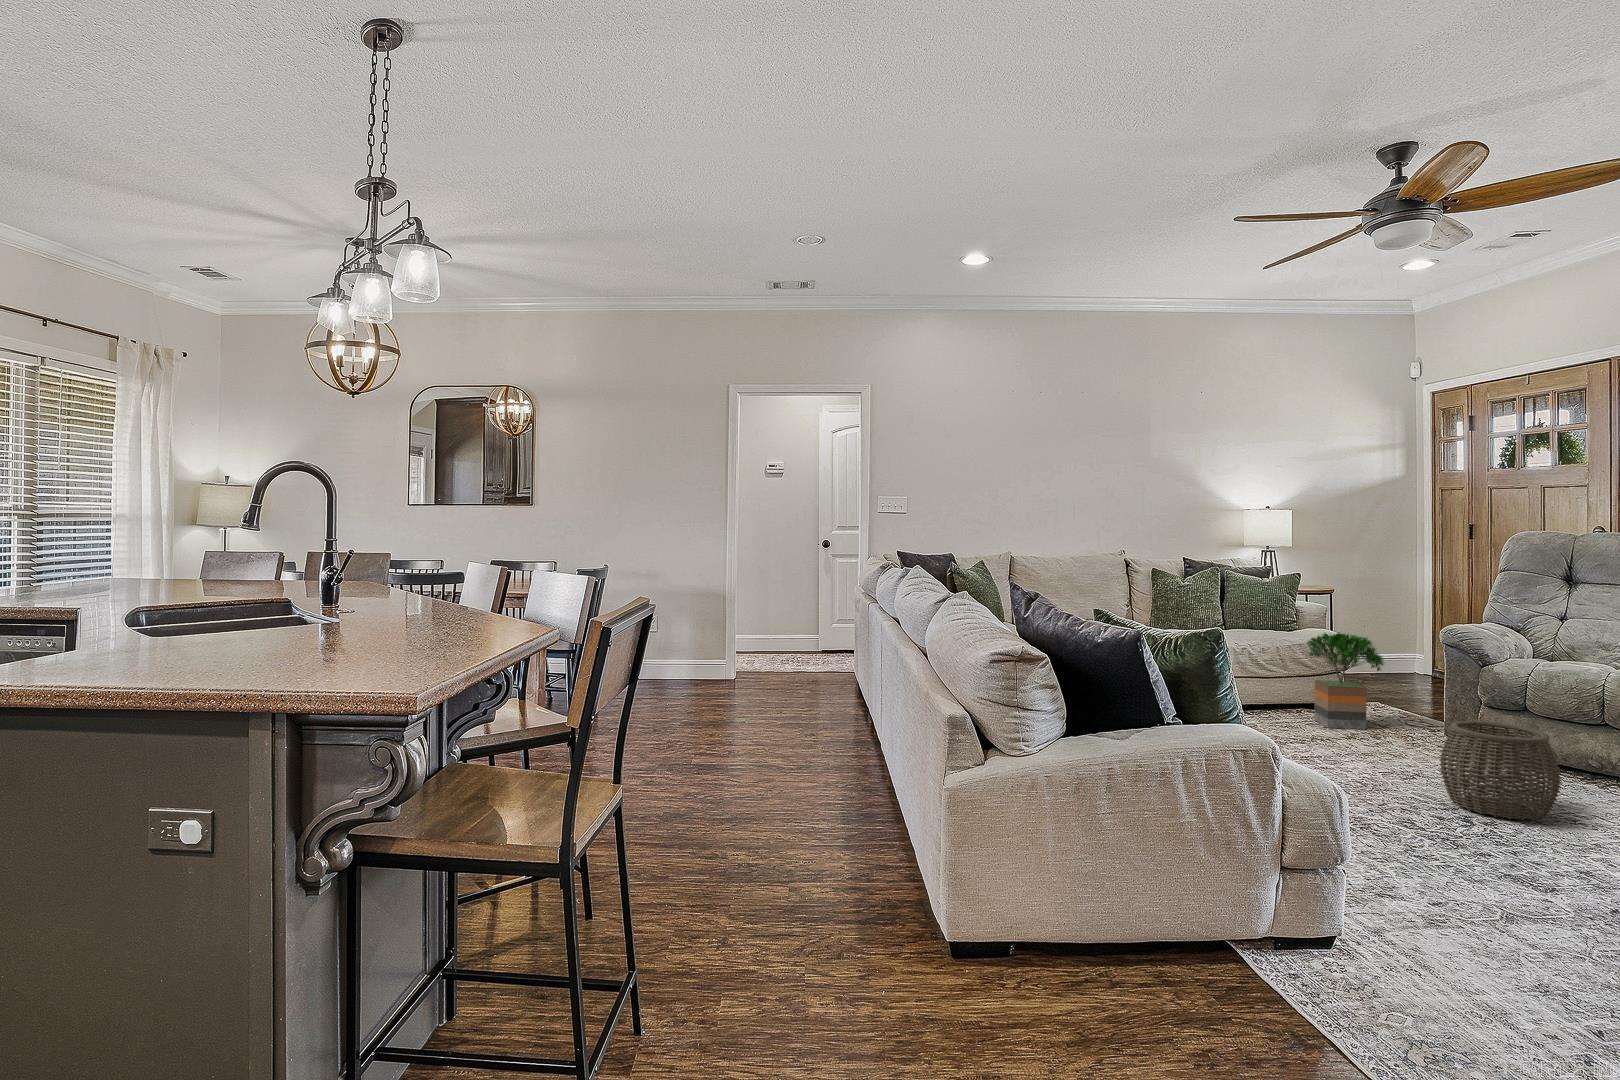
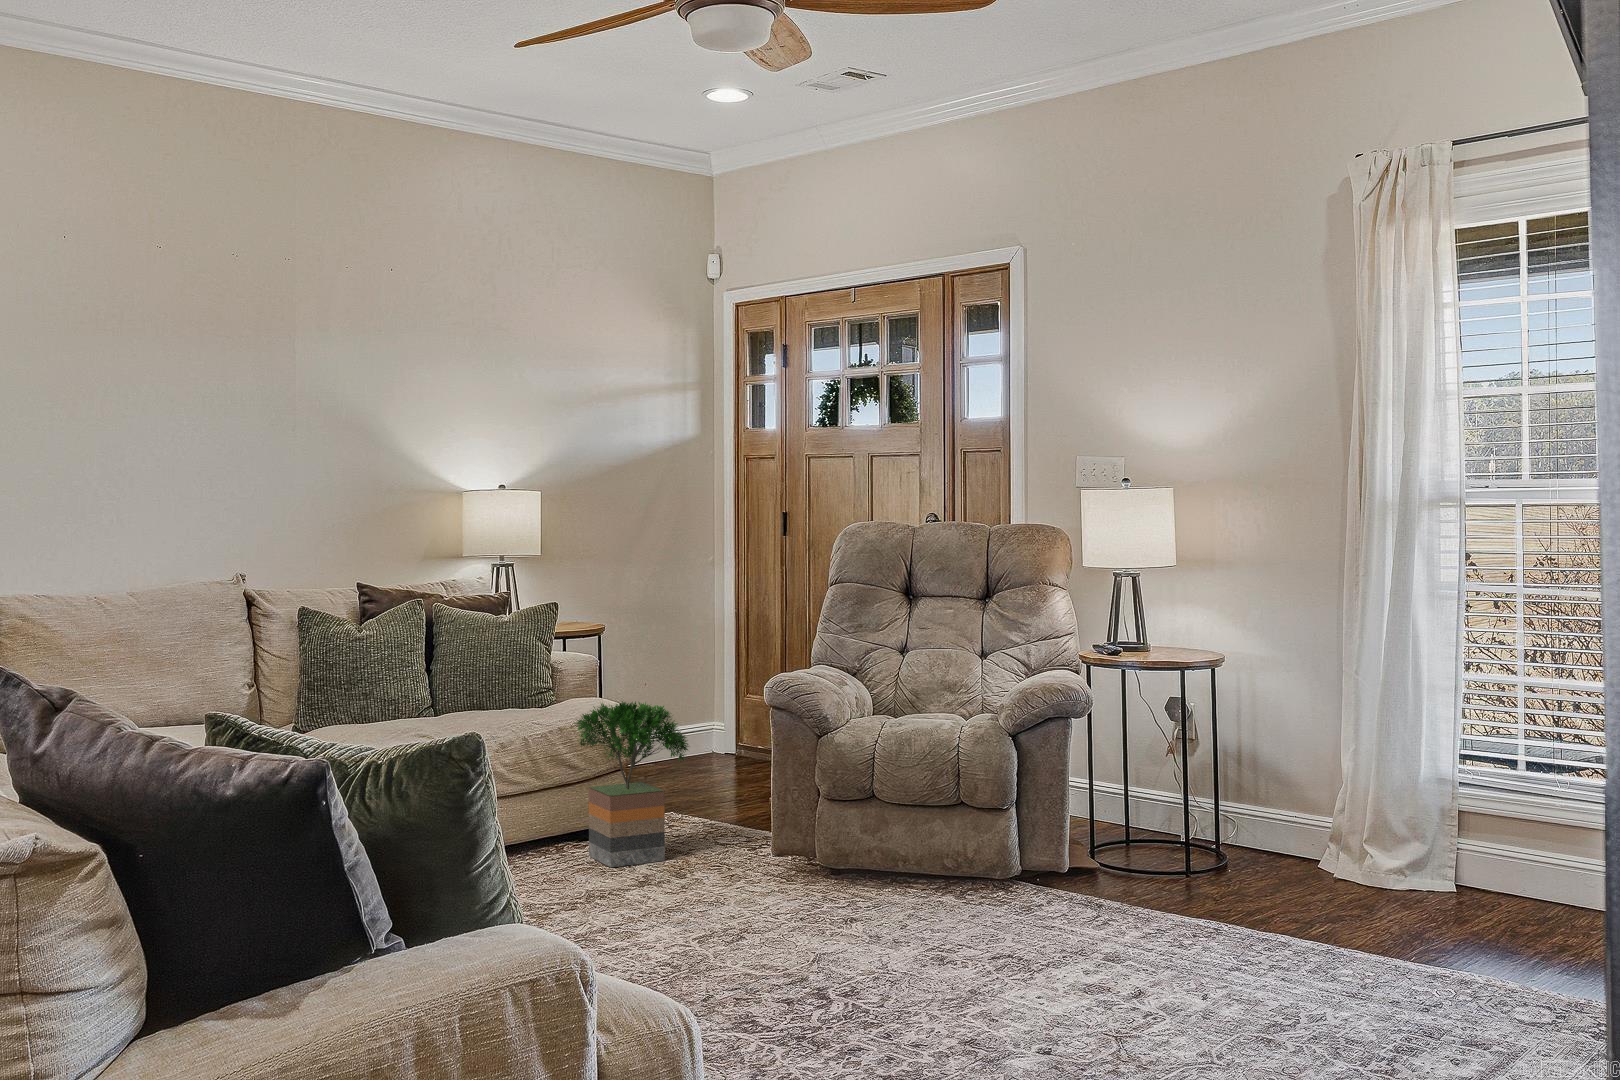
woven basket: present [1439,721,1562,821] -> none [780,828,929,981]

